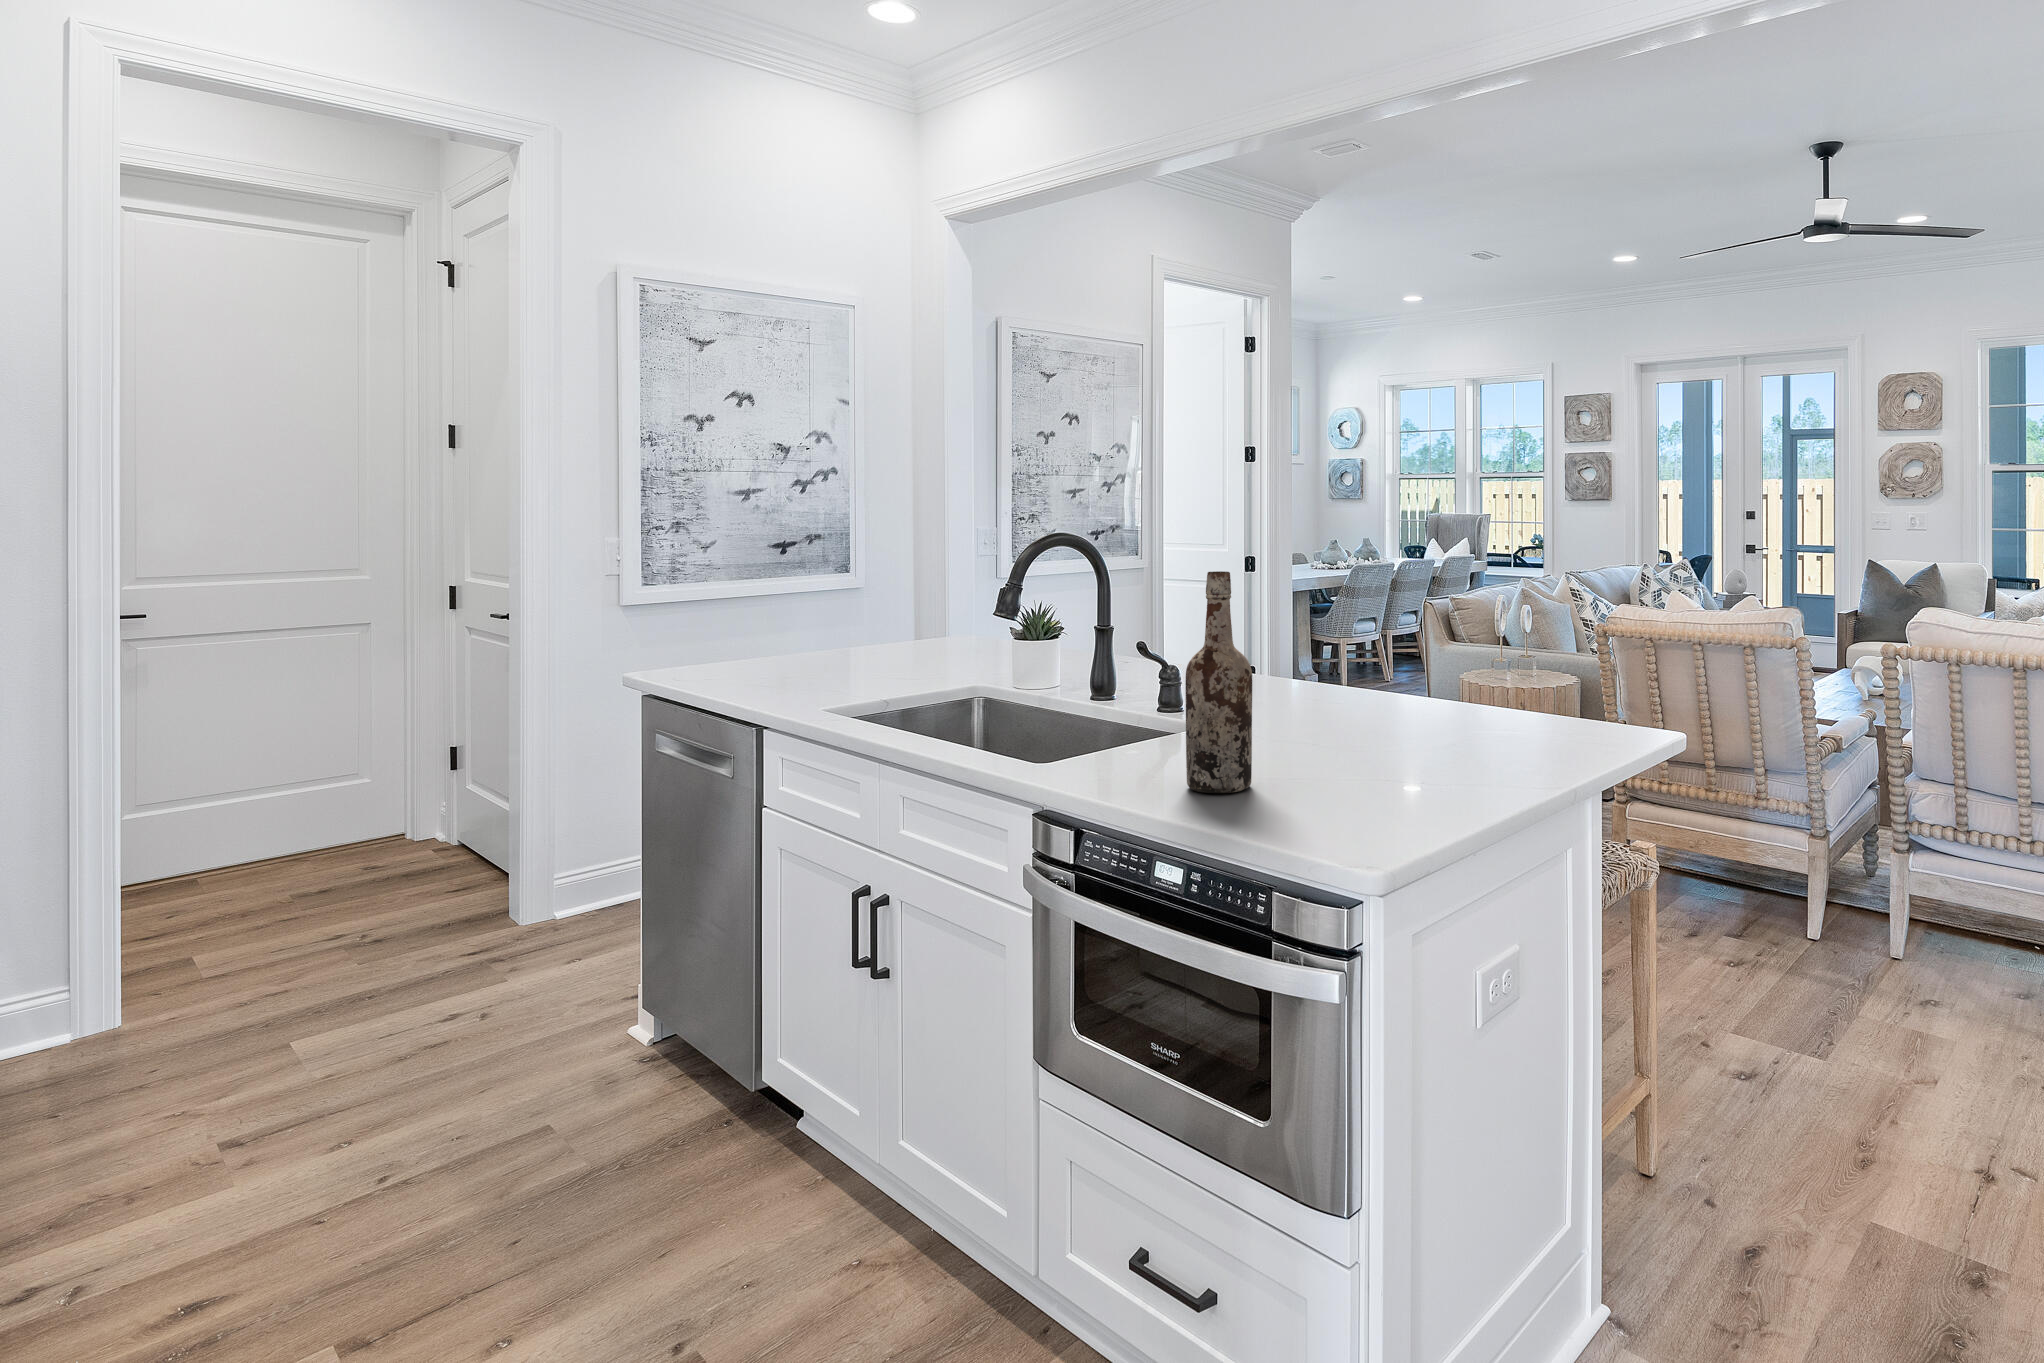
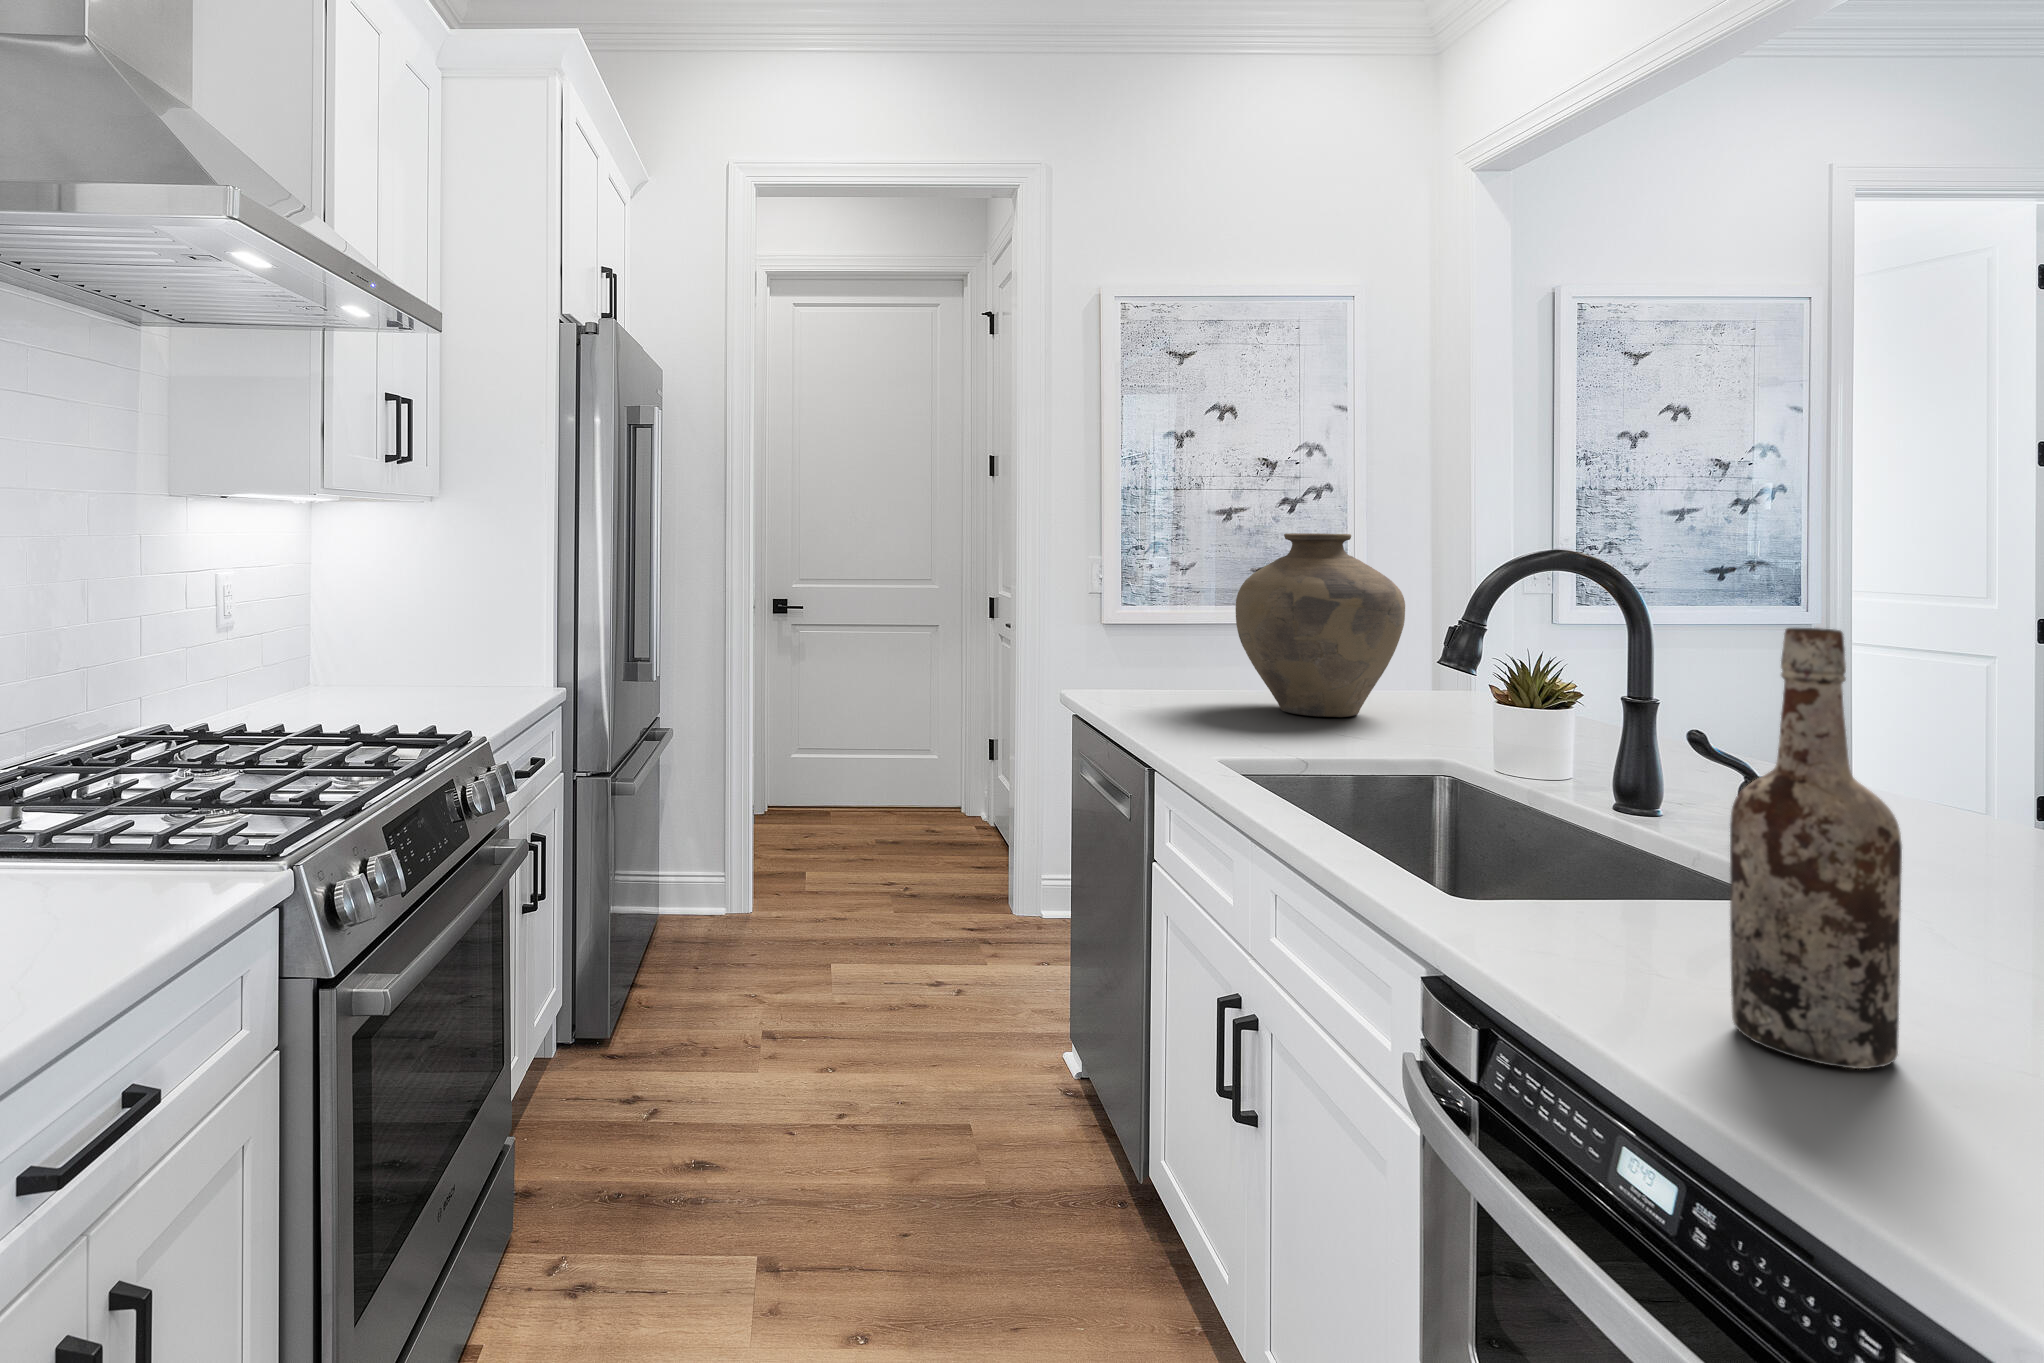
vase: none [800,516,935,668] -> present [1236,533,1405,717]

